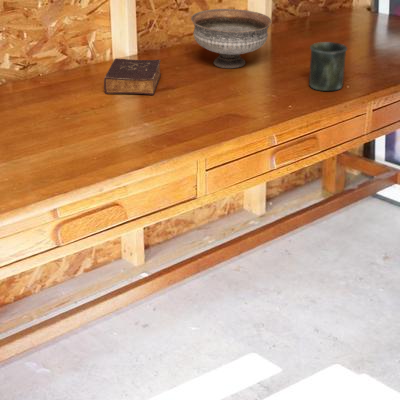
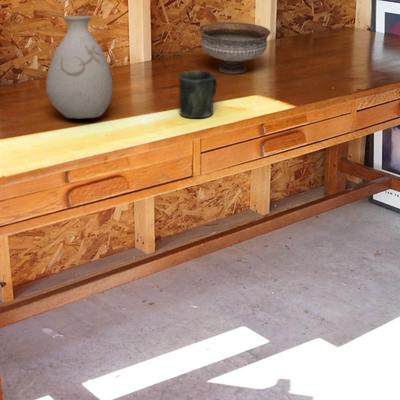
vase: none [24,13,101,132] -> present [46,16,113,118]
mug: present [309,42,347,91] -> present [178,71,217,118]
book: present [104,58,161,95] -> none [118,62,170,93]

